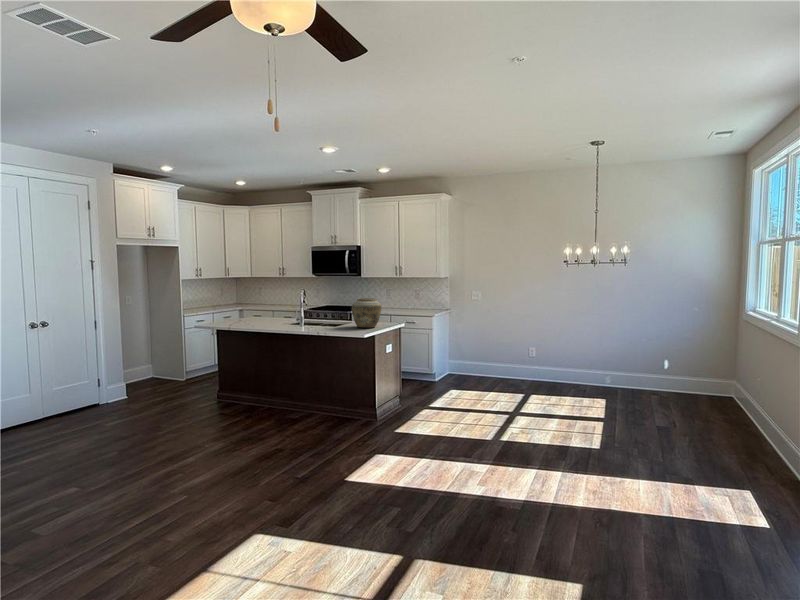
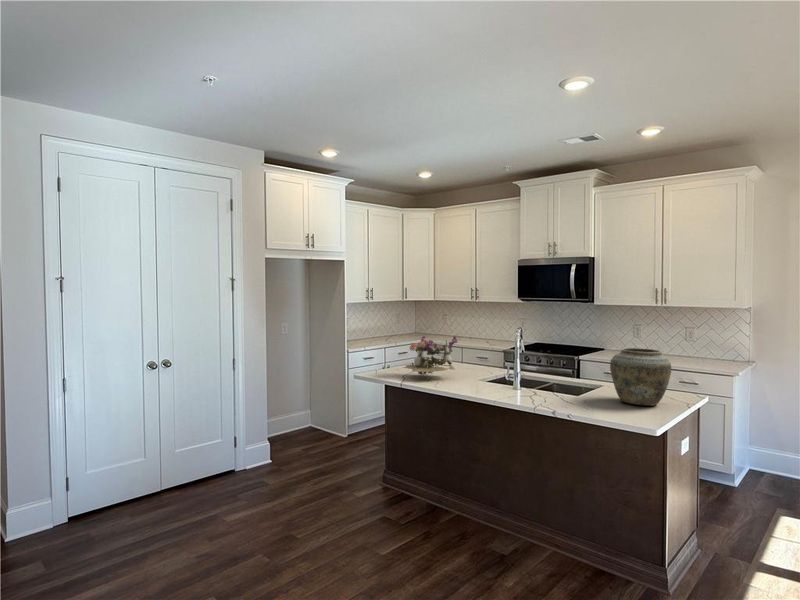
flower arrangement: none [231,296,267,324] -> present [405,335,457,376]

